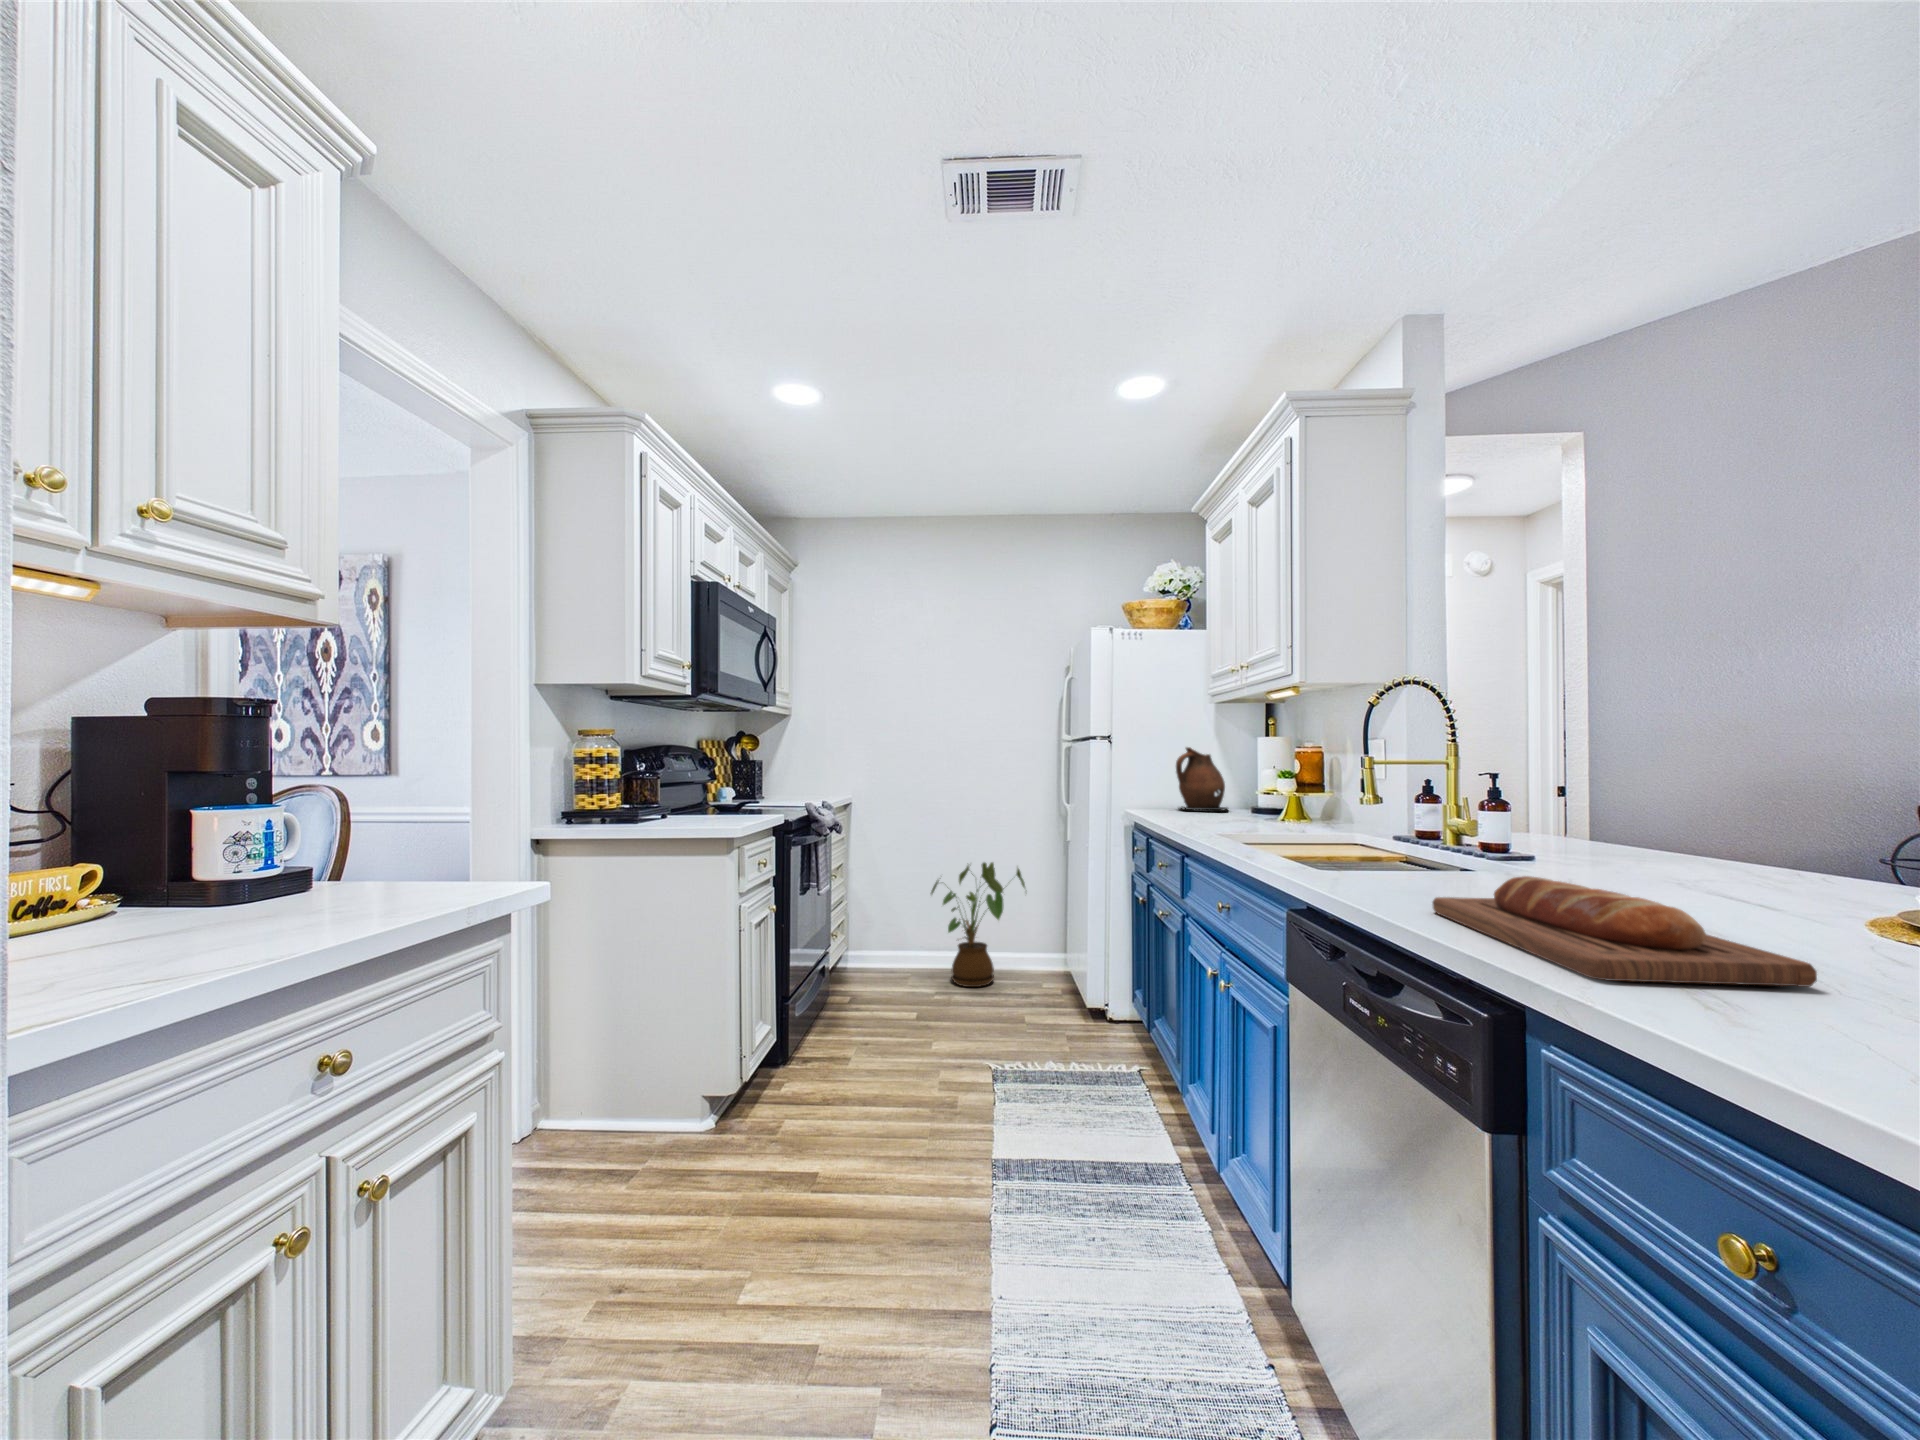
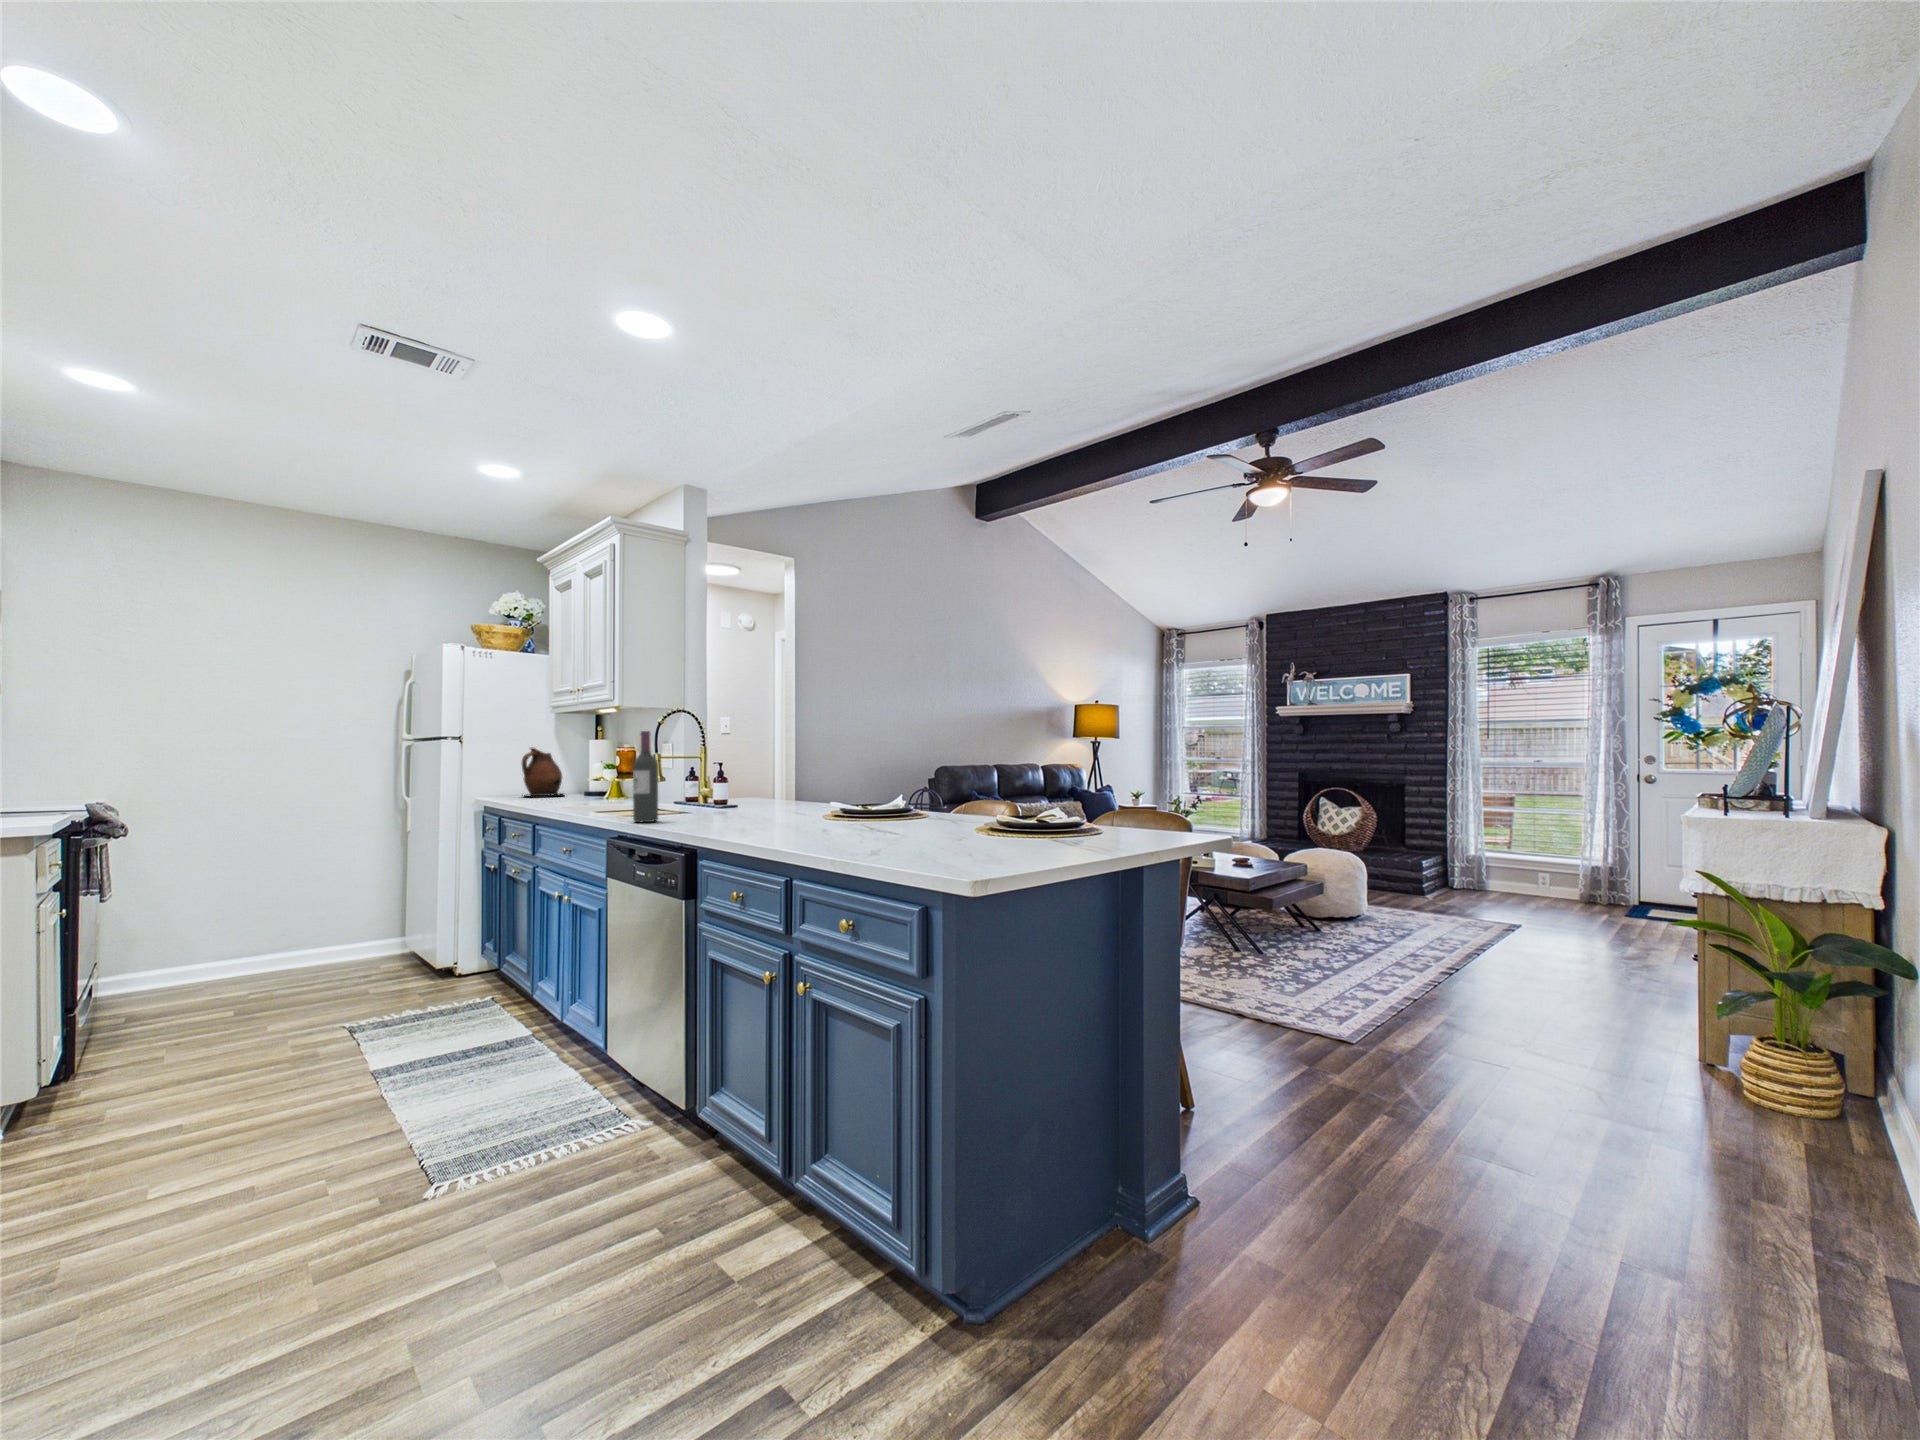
wine bottle: none [1339,709,1393,891] -> present [633,731,658,822]
house plant: present [931,862,1025,987] -> none [241,860,362,985]
bread loaf: present [1433,876,1817,987] -> none [671,805,777,834]

